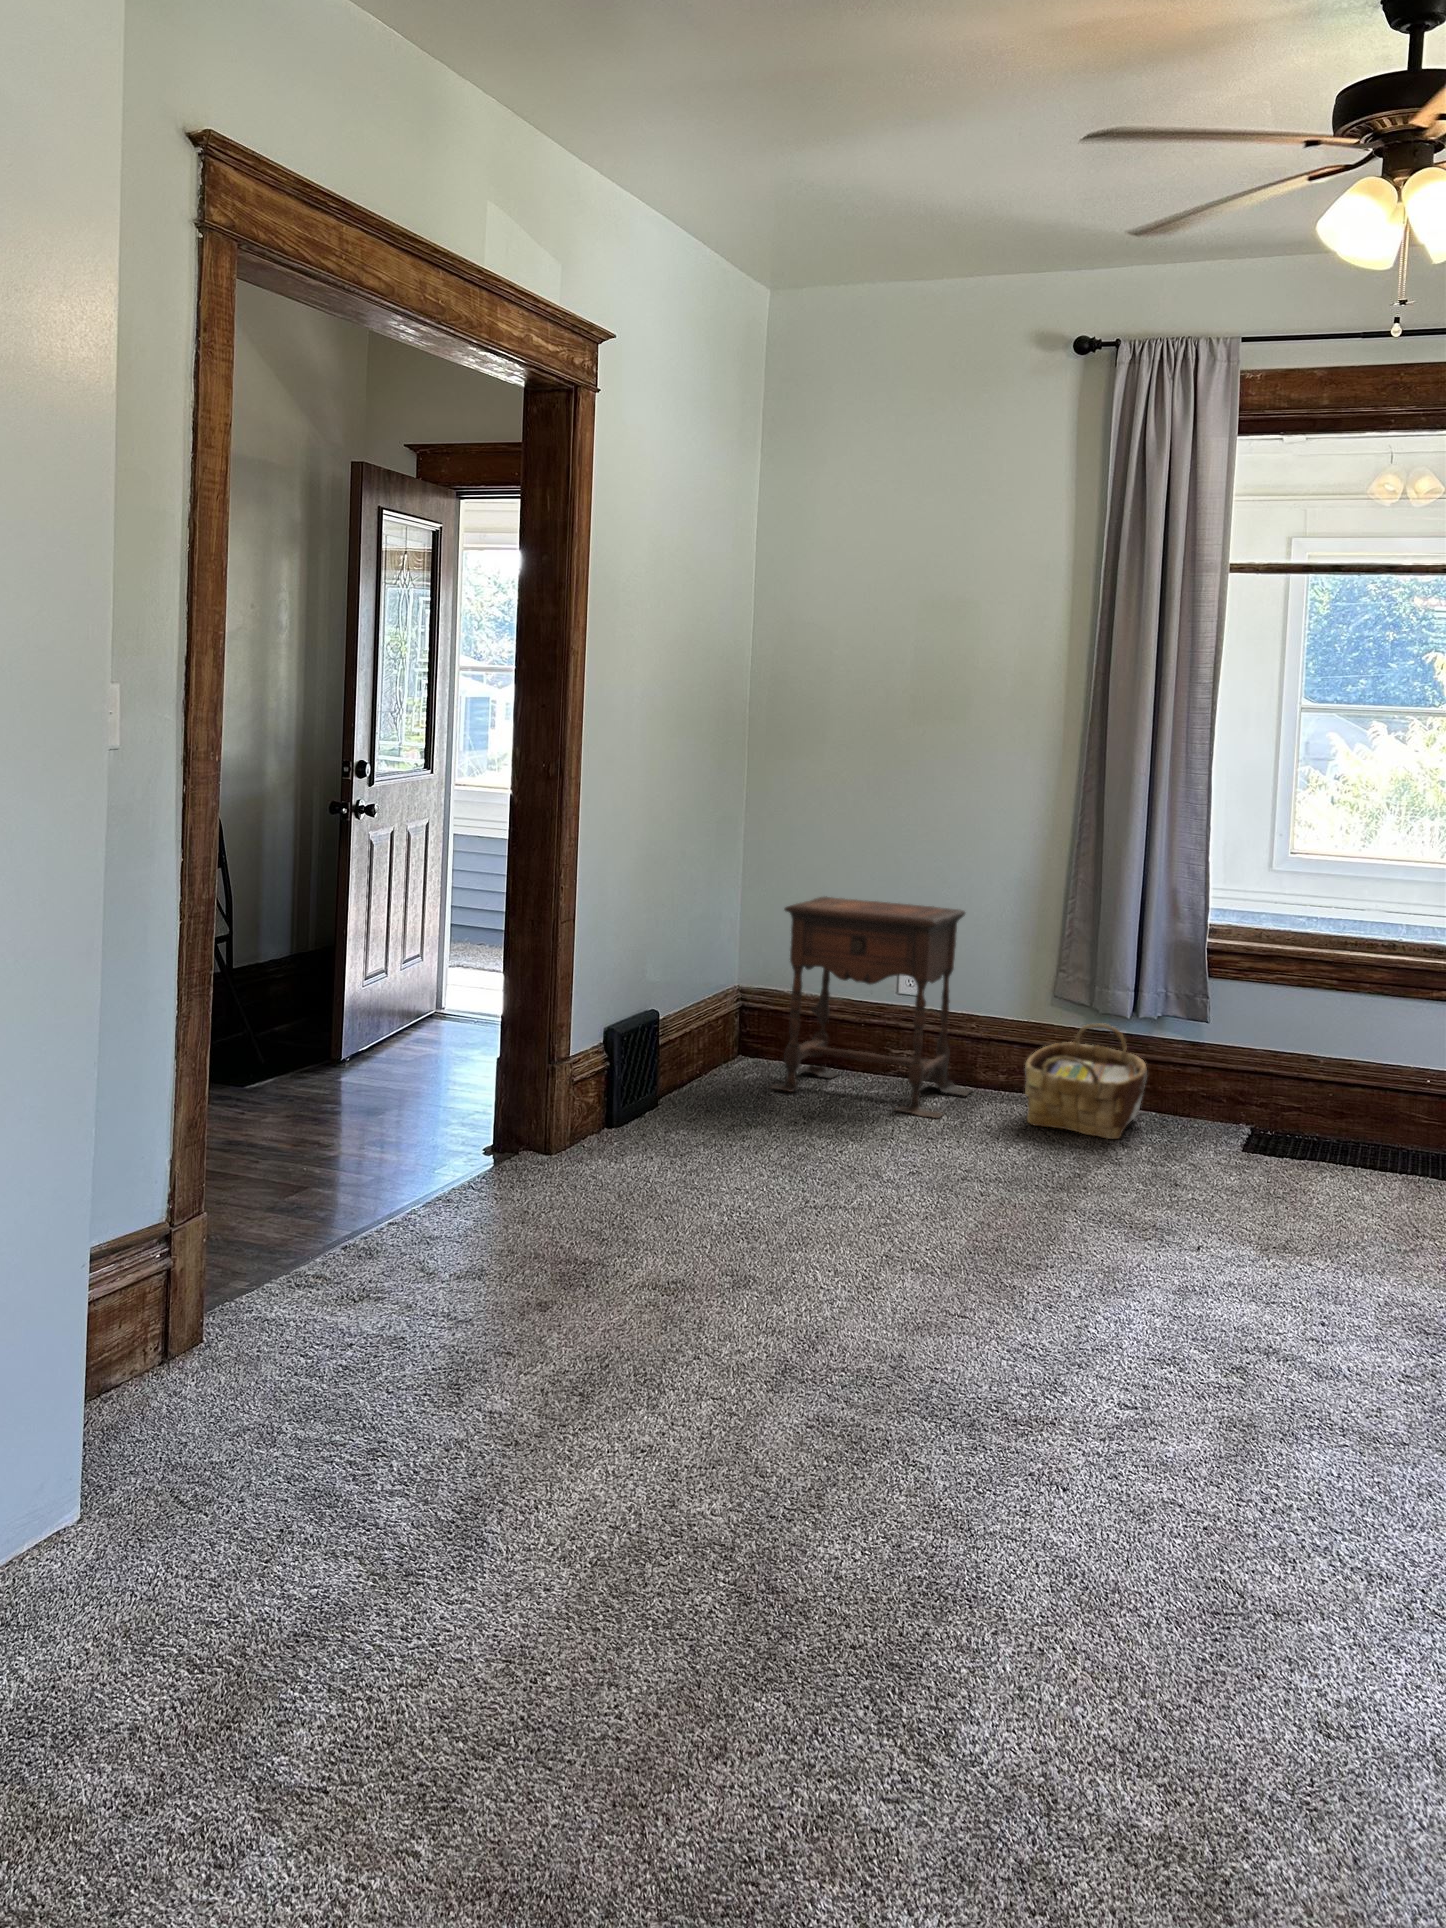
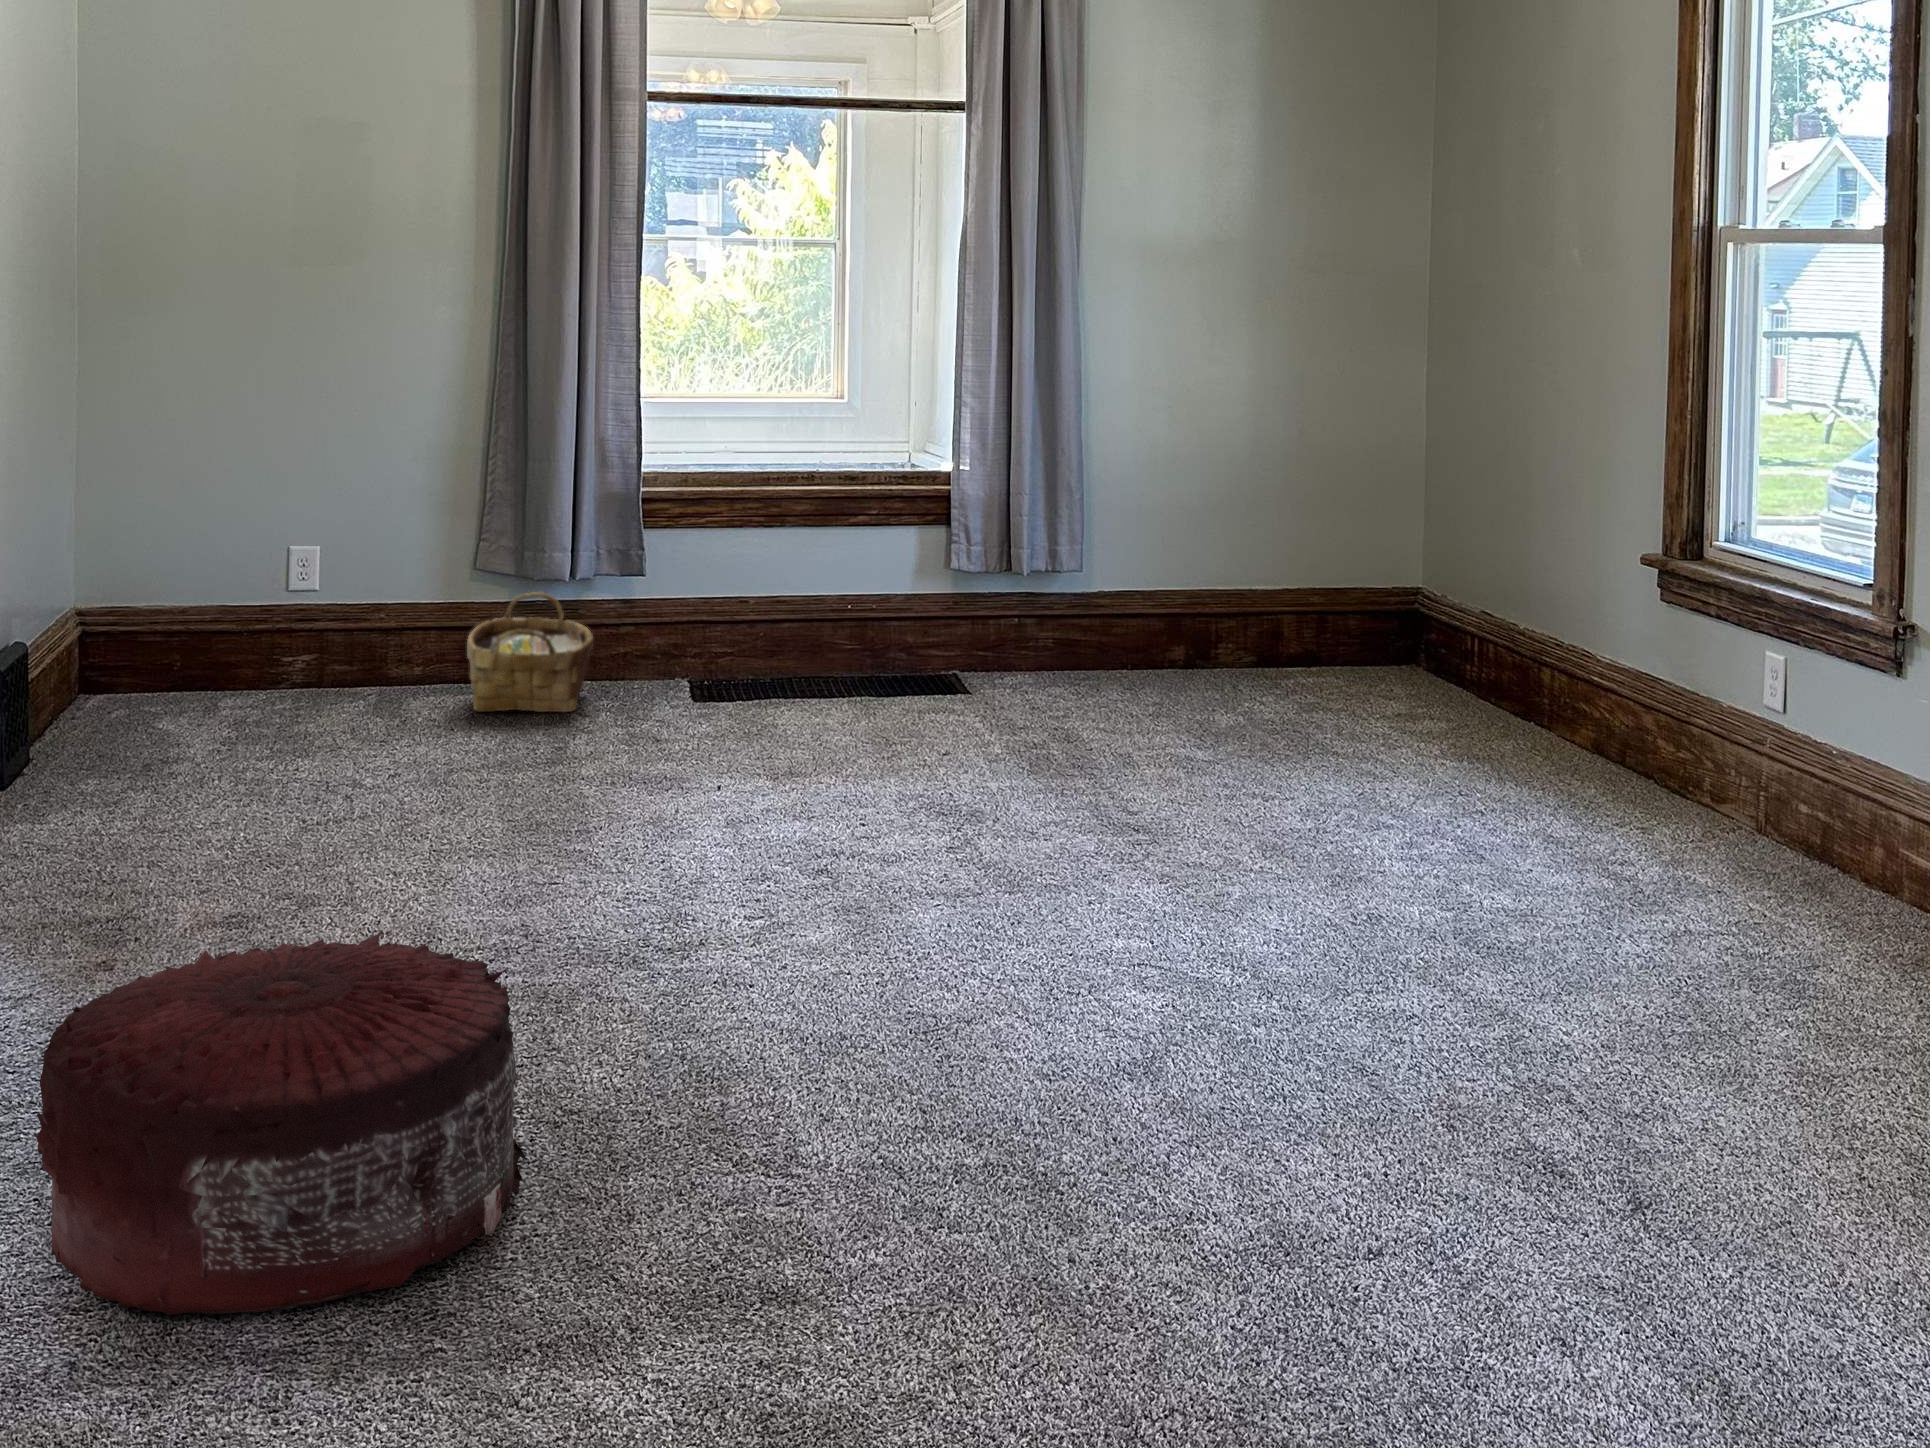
side table: present [769,896,971,1118] -> none [153,482,389,723]
pouf: none [225,1322,666,1727] -> present [36,934,526,1315]

